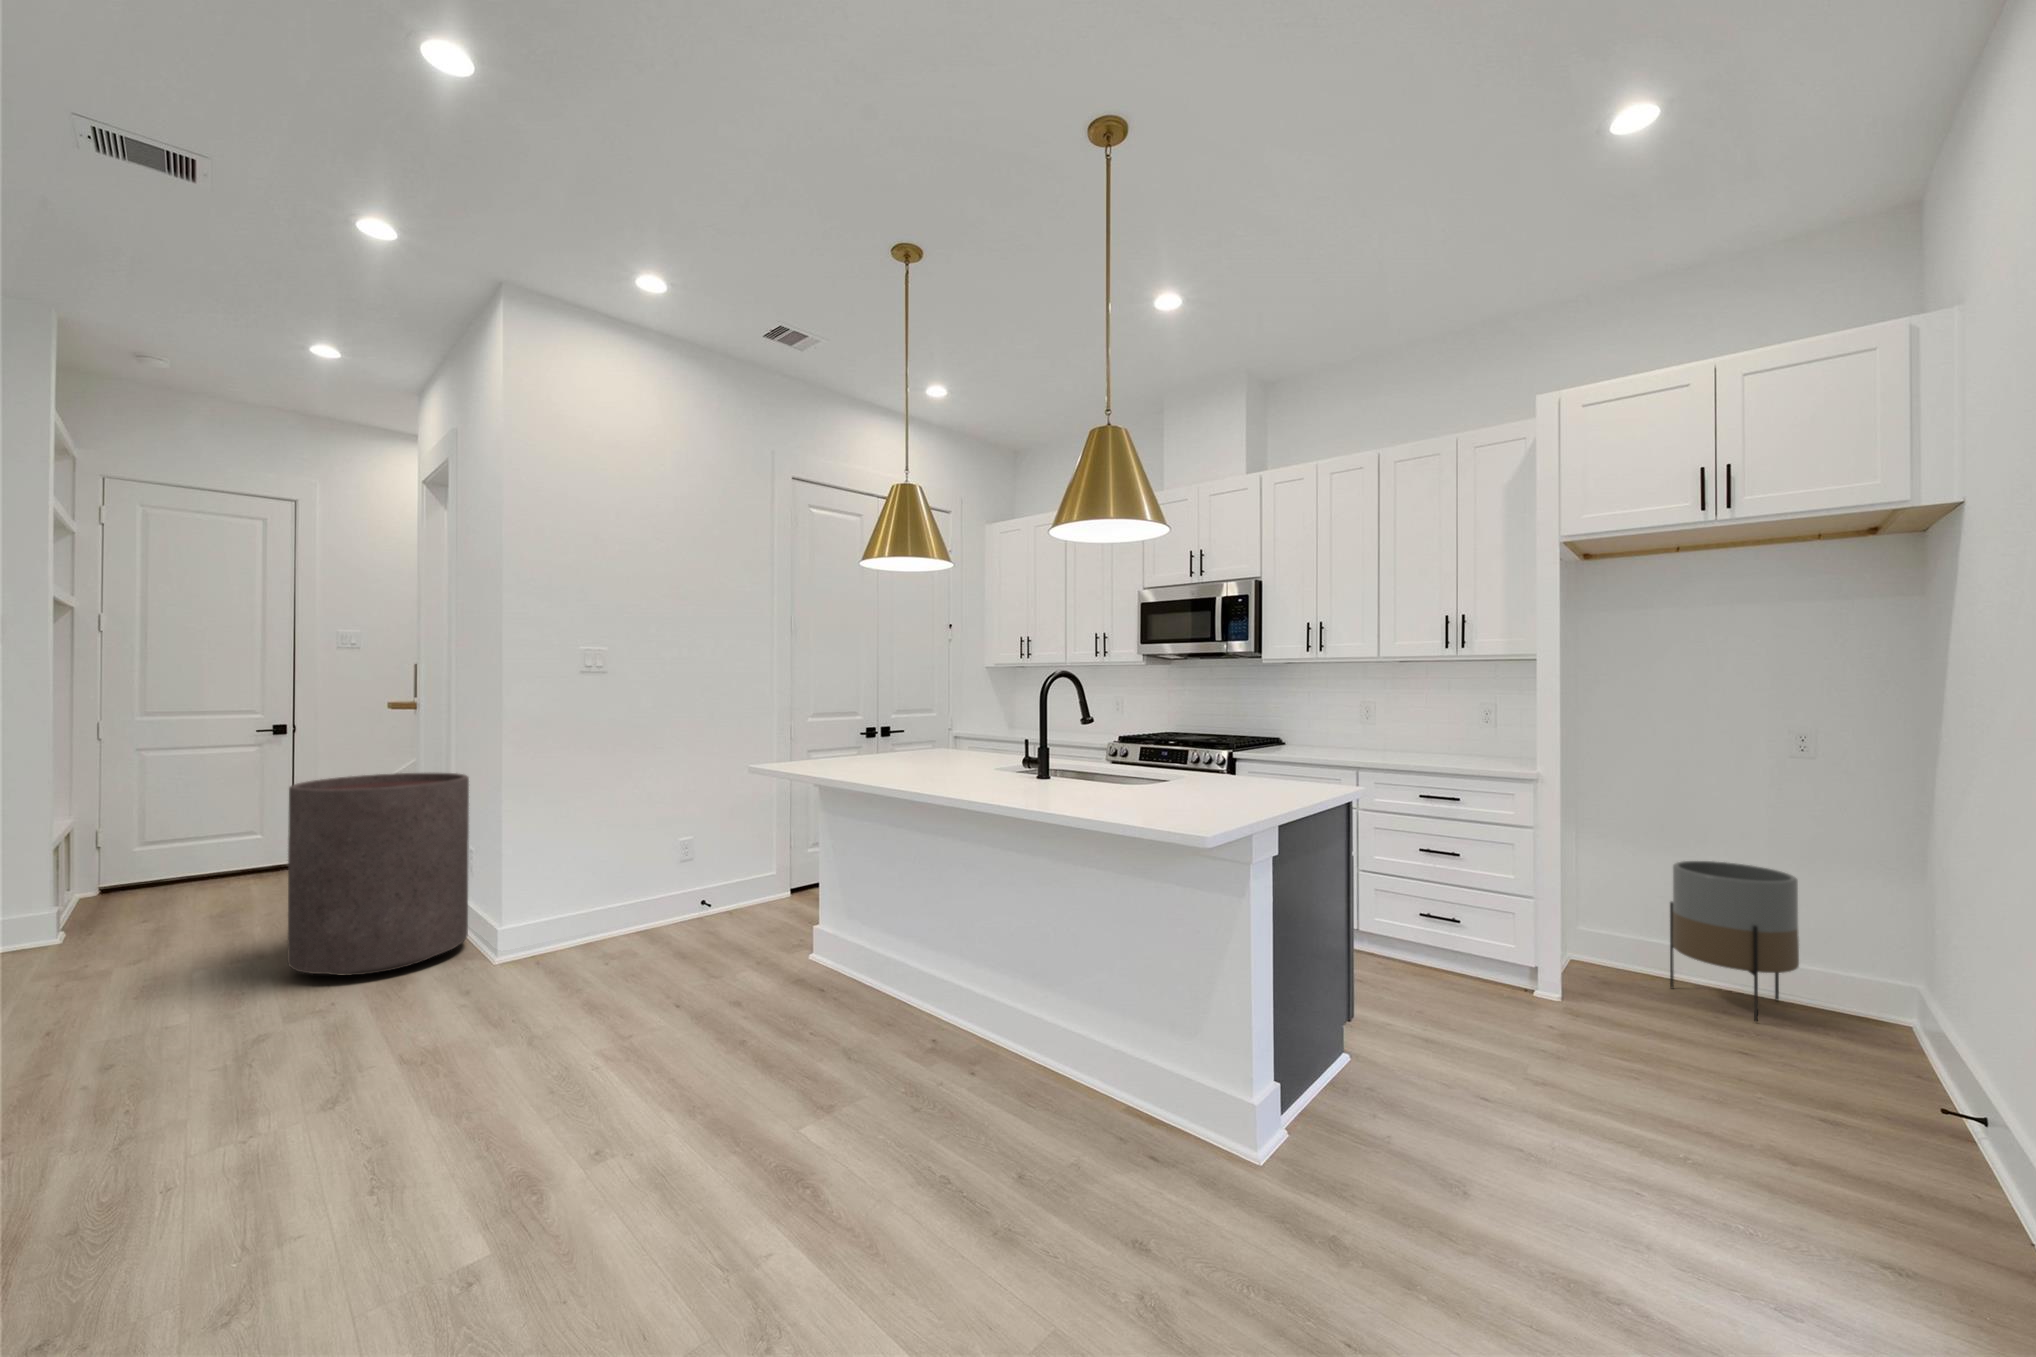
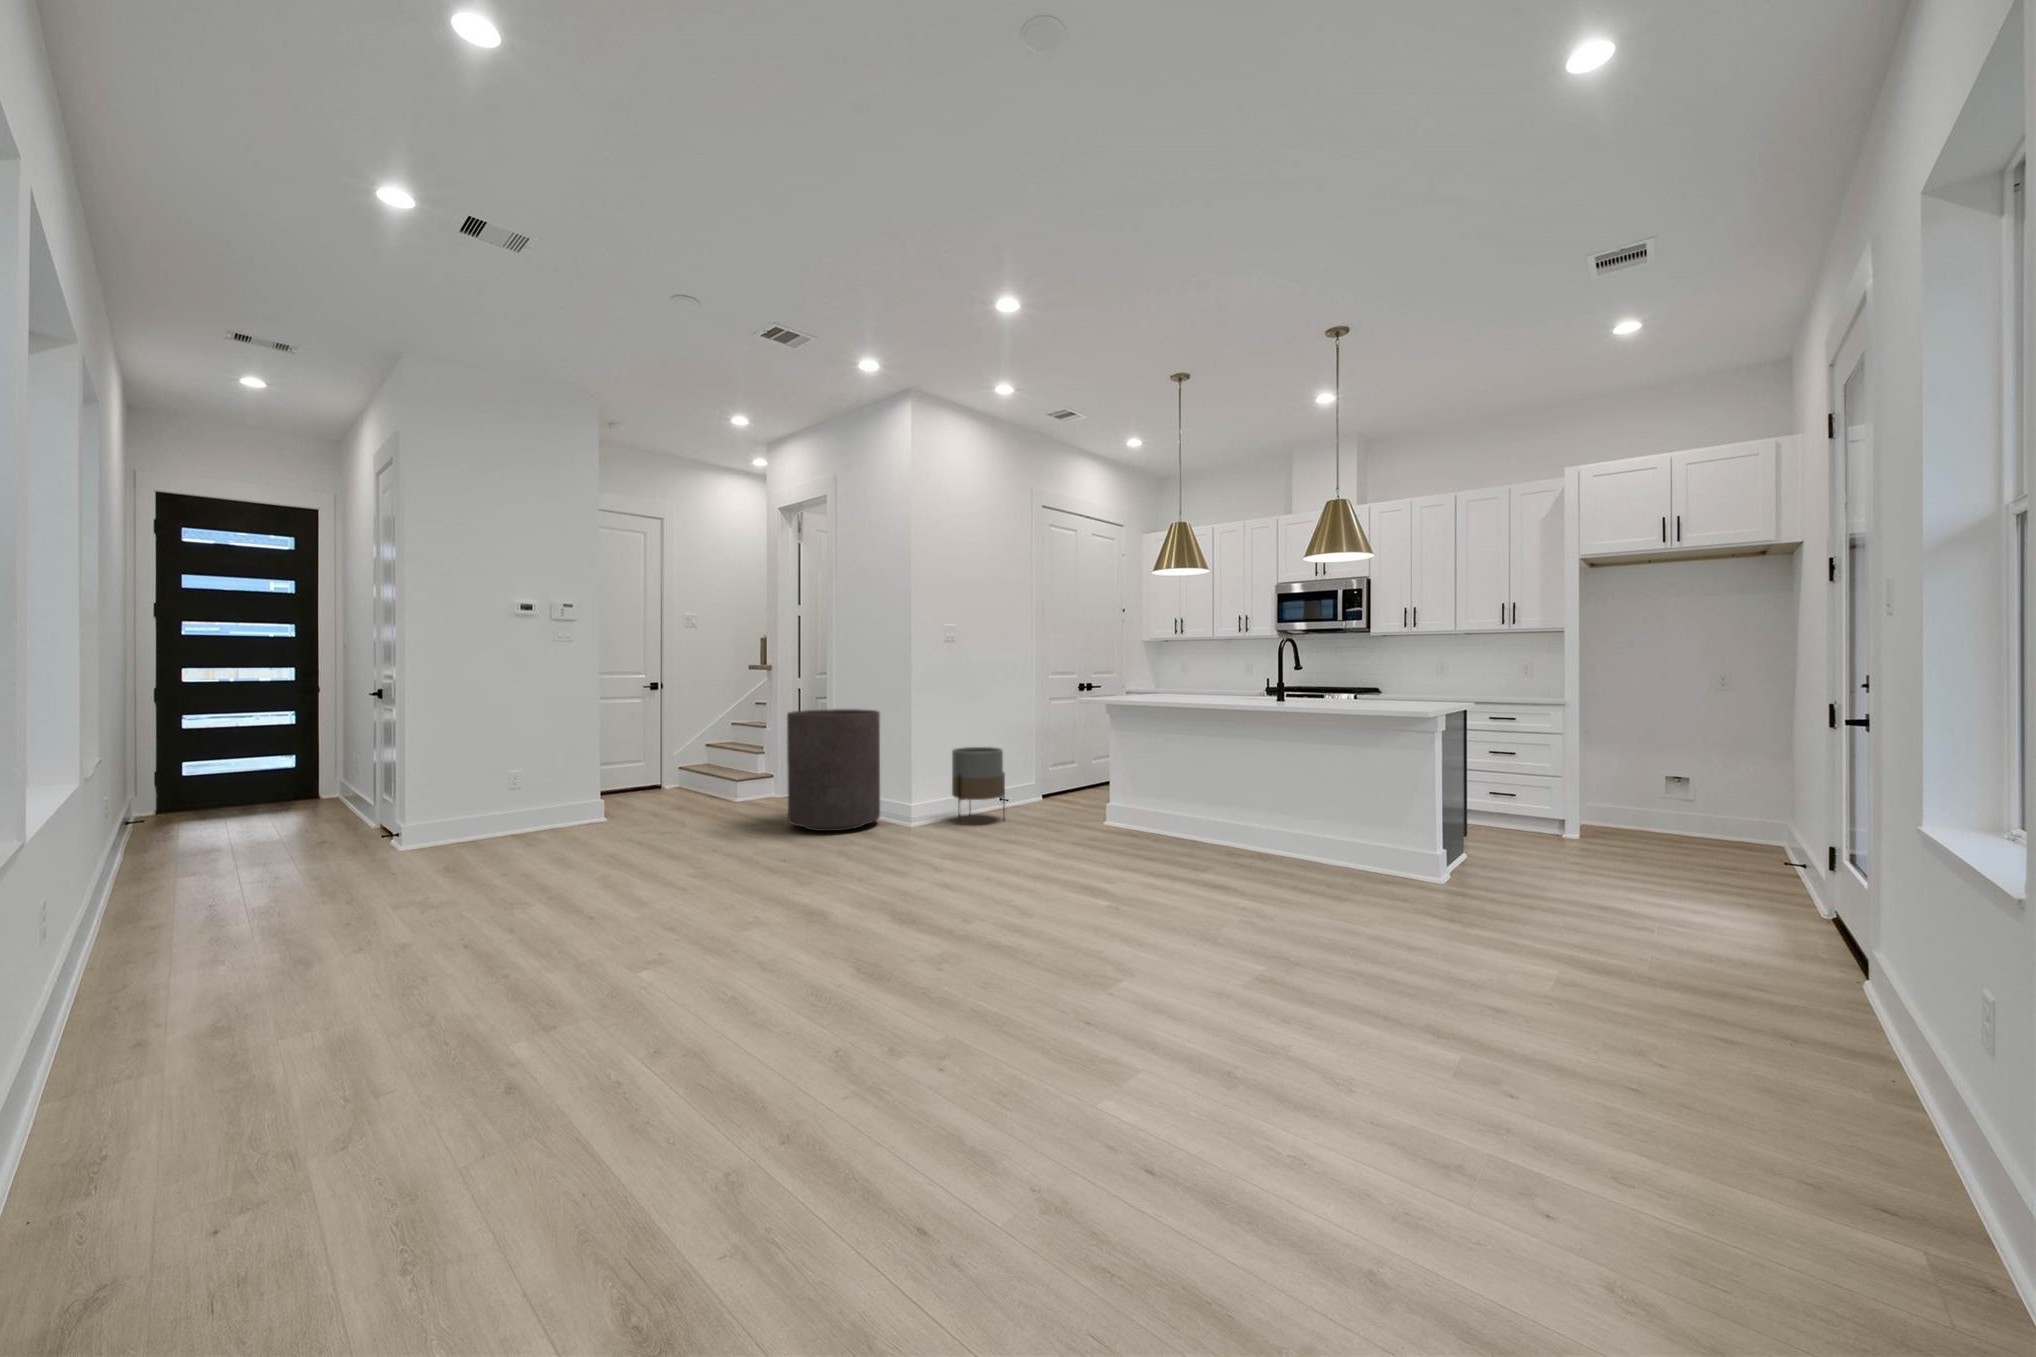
planter: present [1670,861,1799,1022] -> present [952,747,1005,813]

